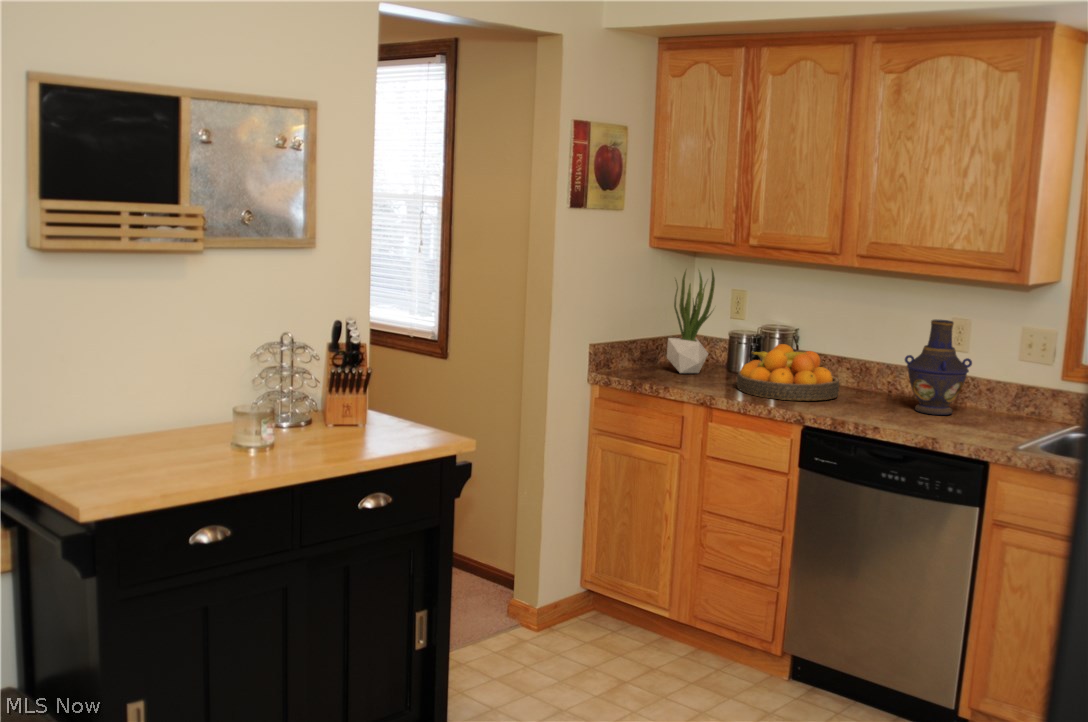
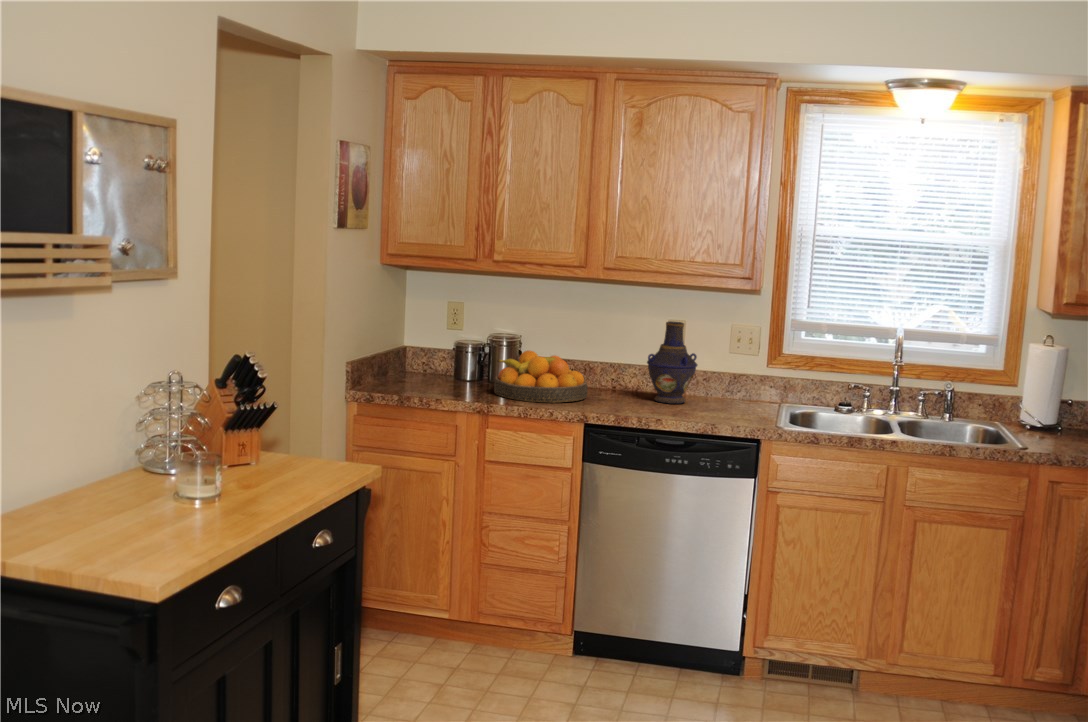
potted plant: present [667,269,715,373] -> none [410,279,457,386]

